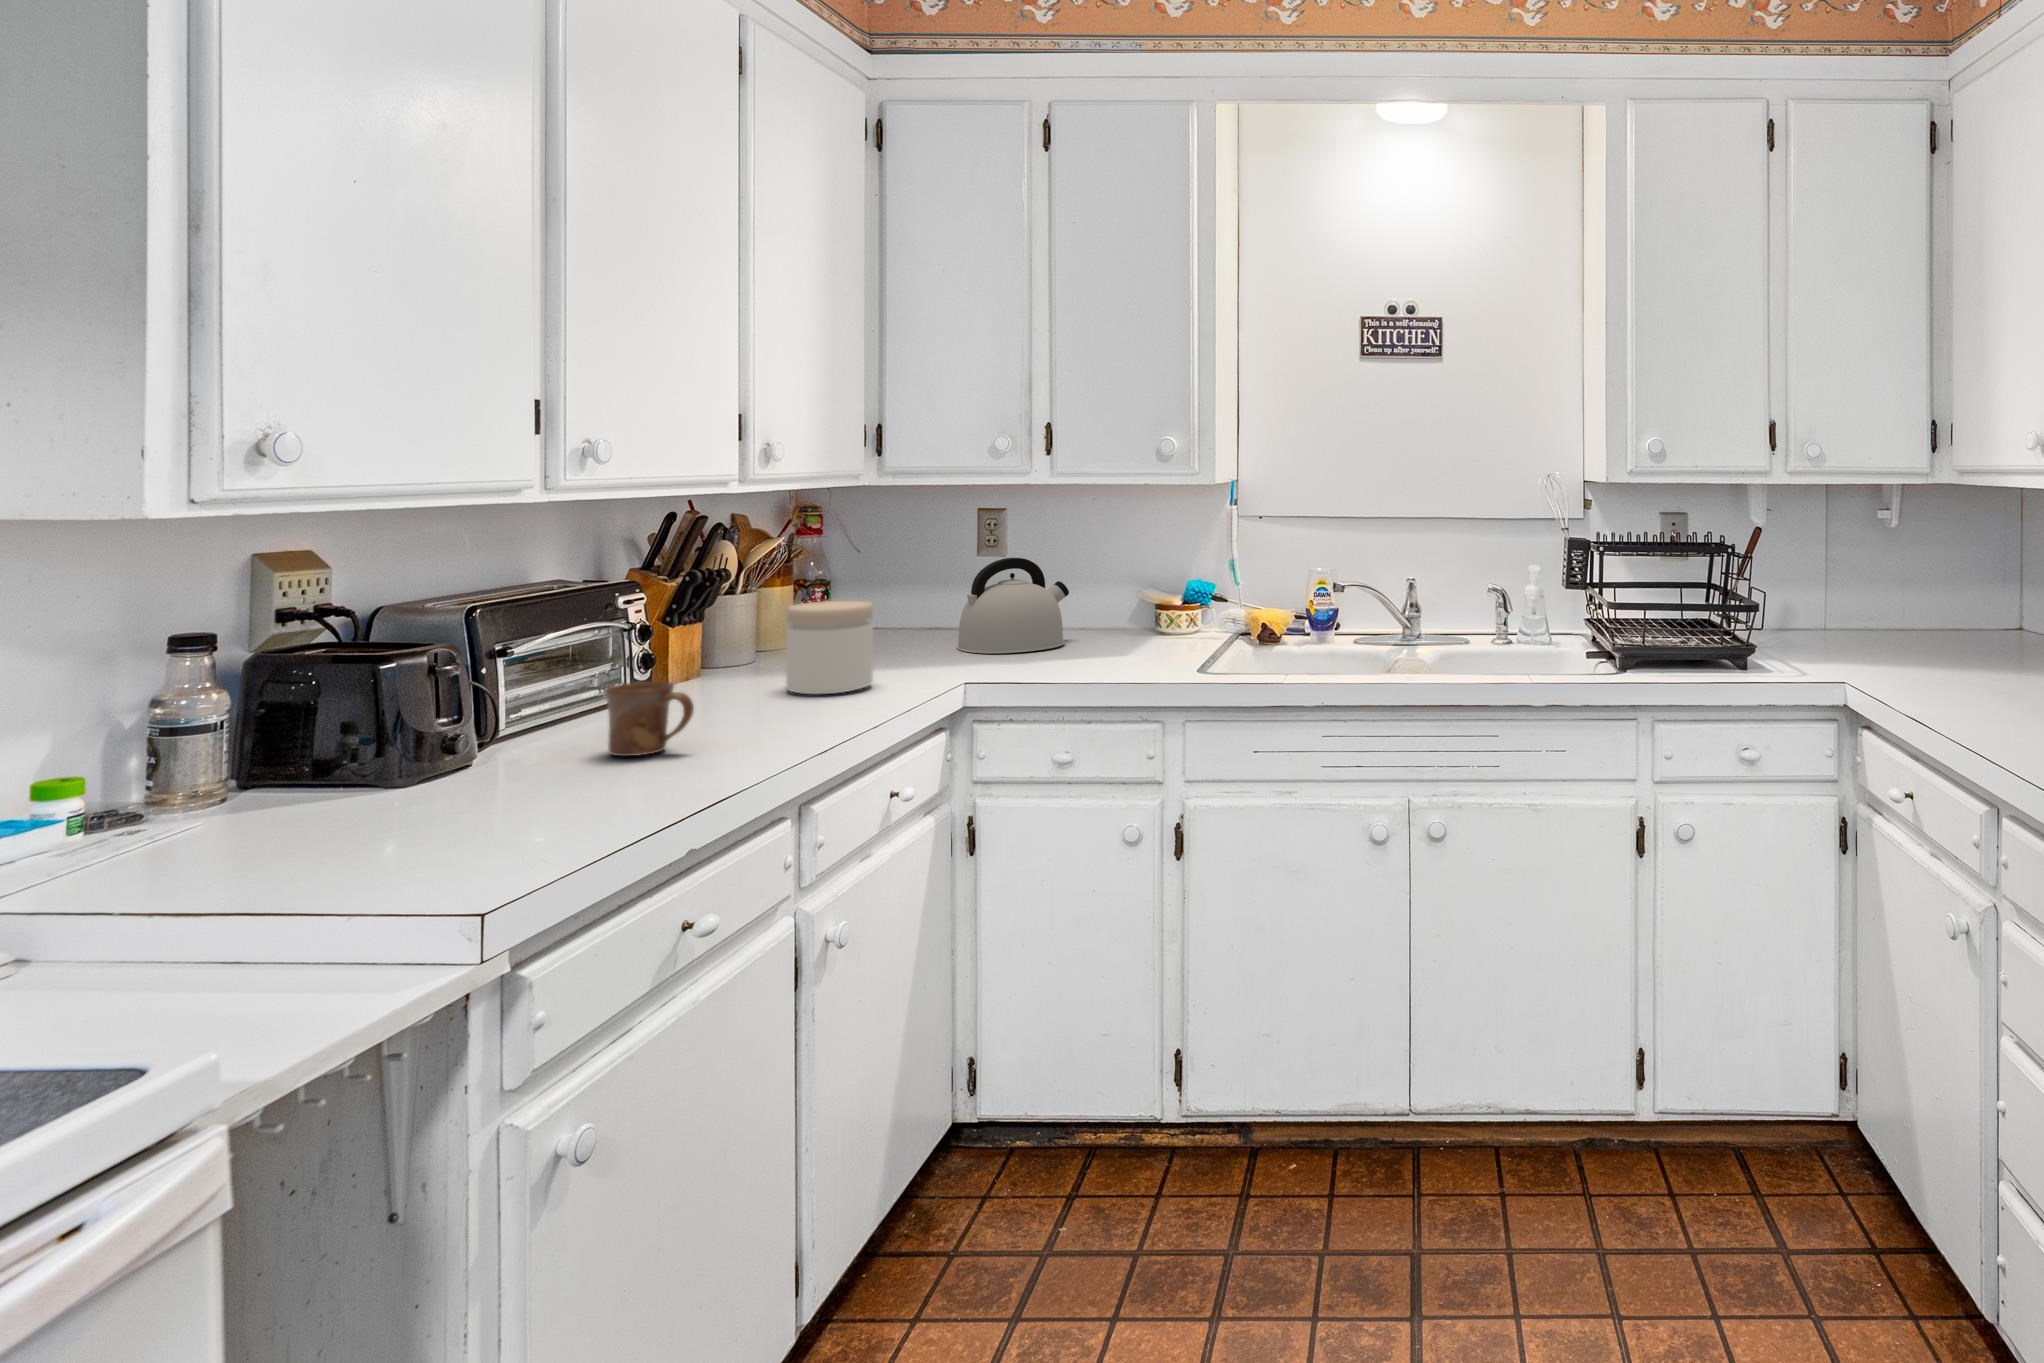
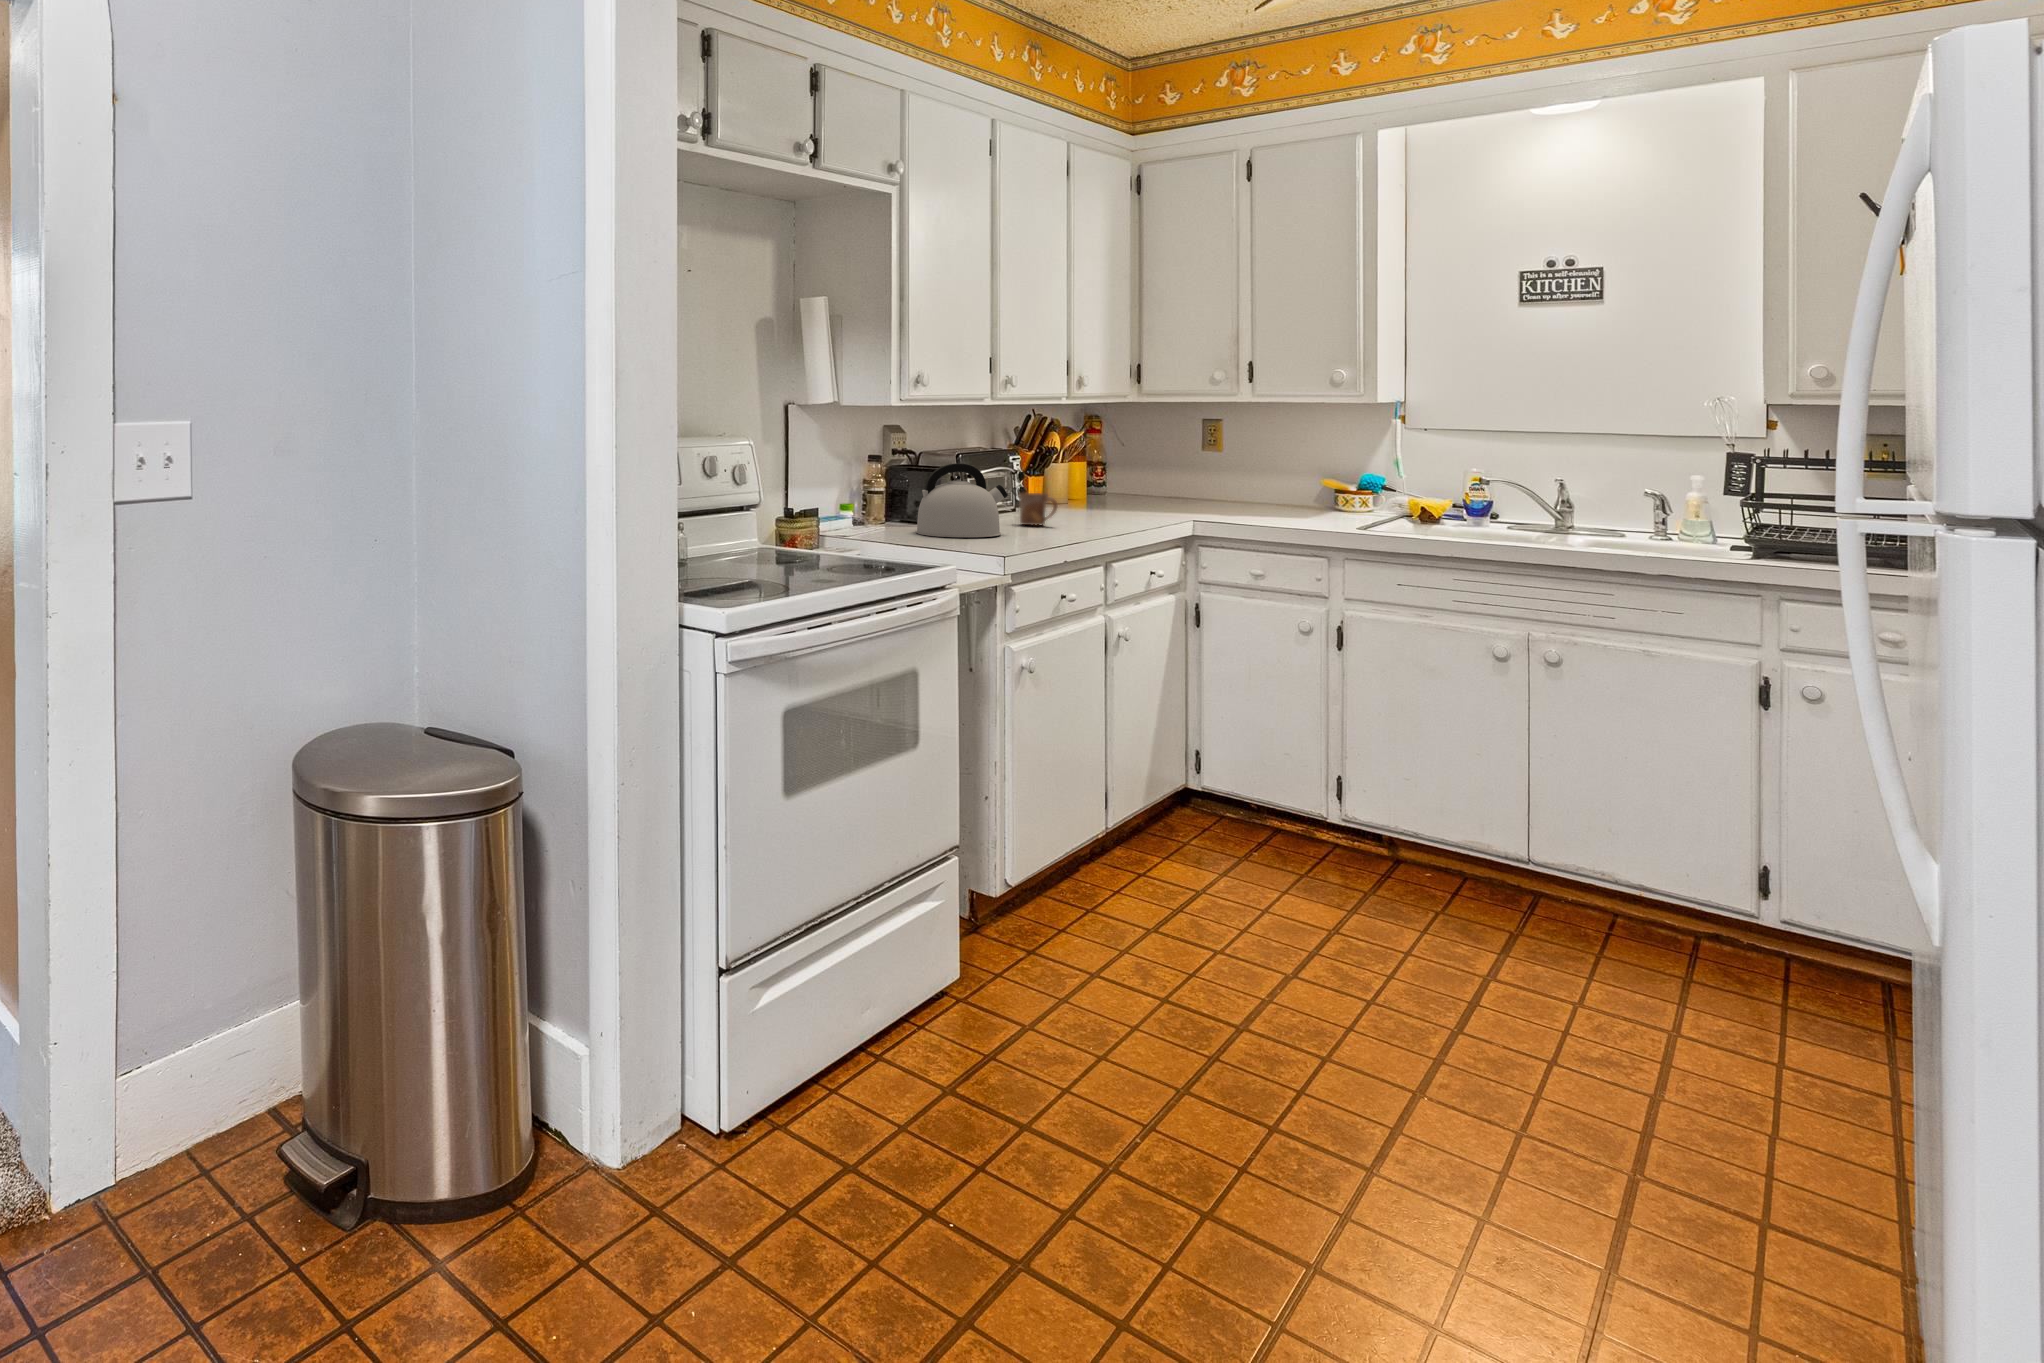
kettle: present [957,558,1069,654] -> present [916,463,1008,537]
jar: present [786,601,873,694] -> none [1093,467,1141,517]

